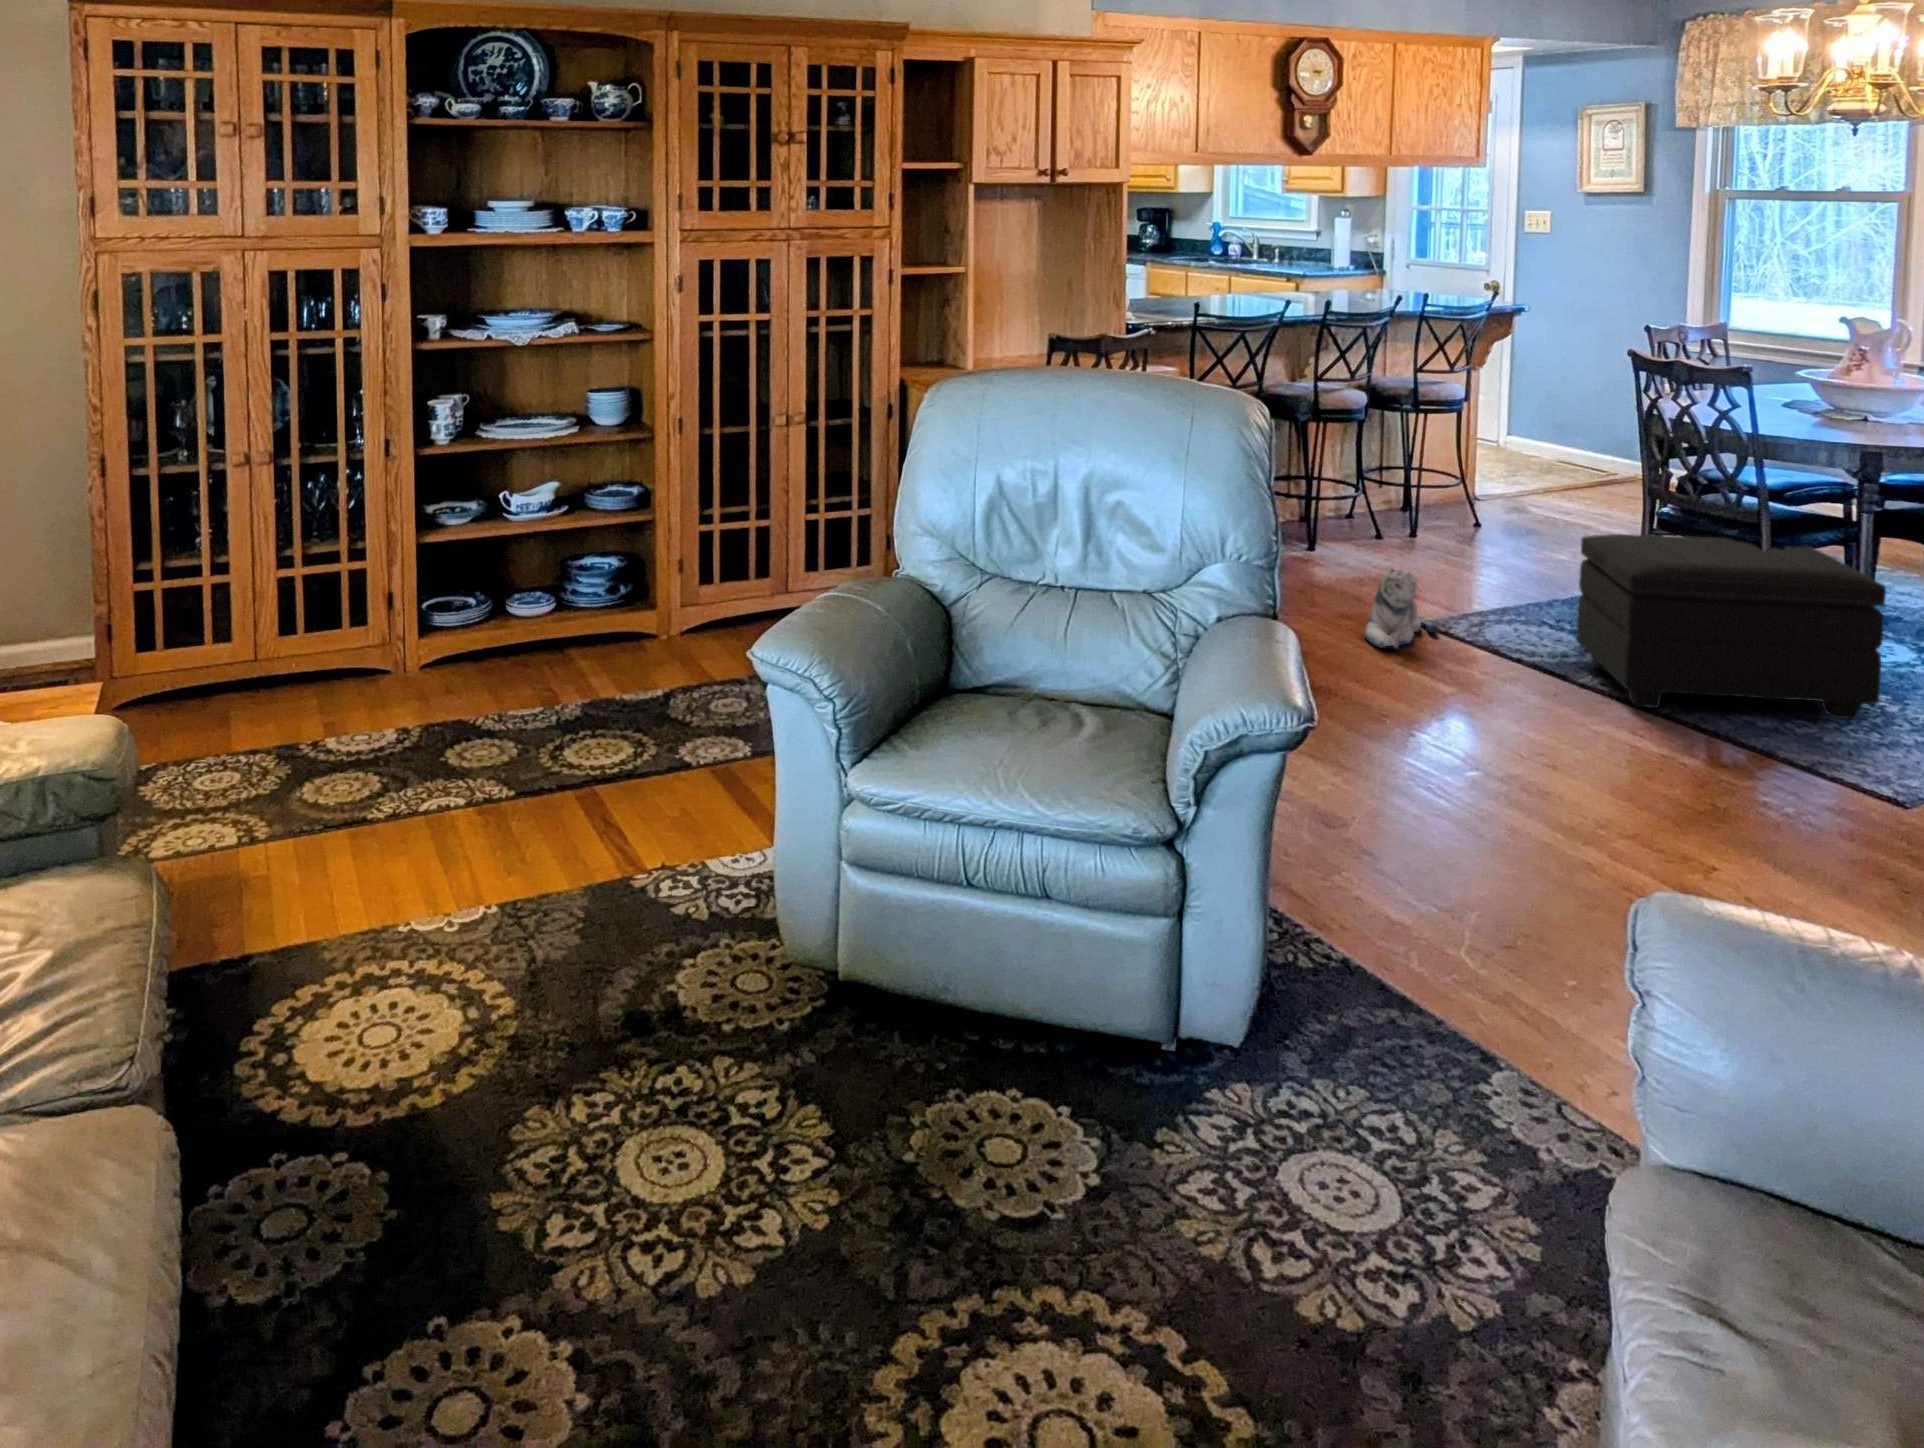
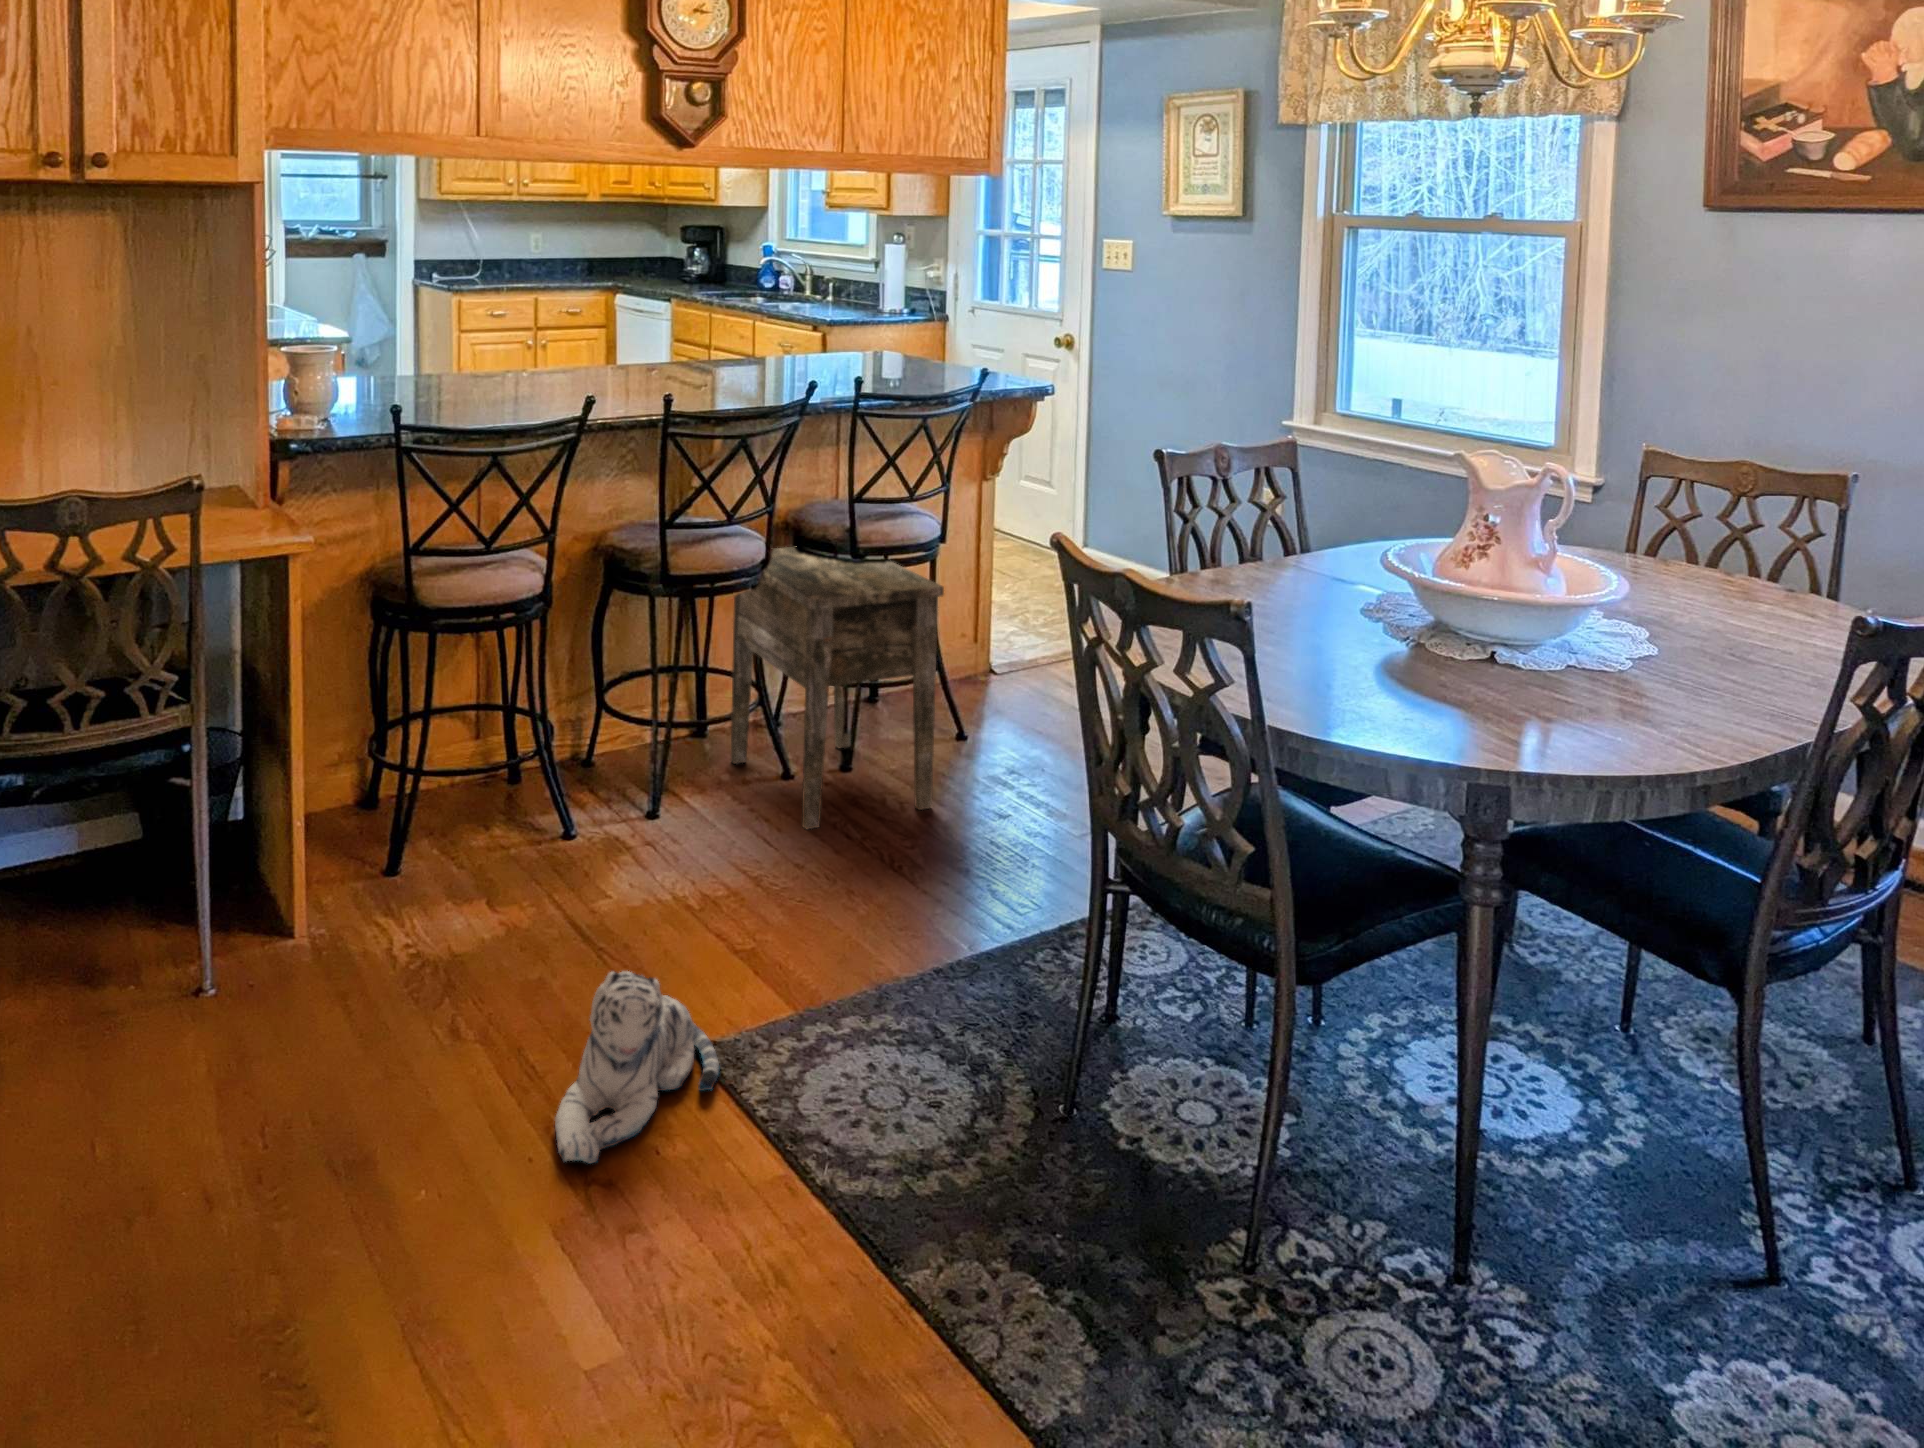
side table: none [1335,396,1487,554] -> present [731,547,944,829]
footstool: present [1577,534,1886,720] -> none [948,917,1498,1368]

